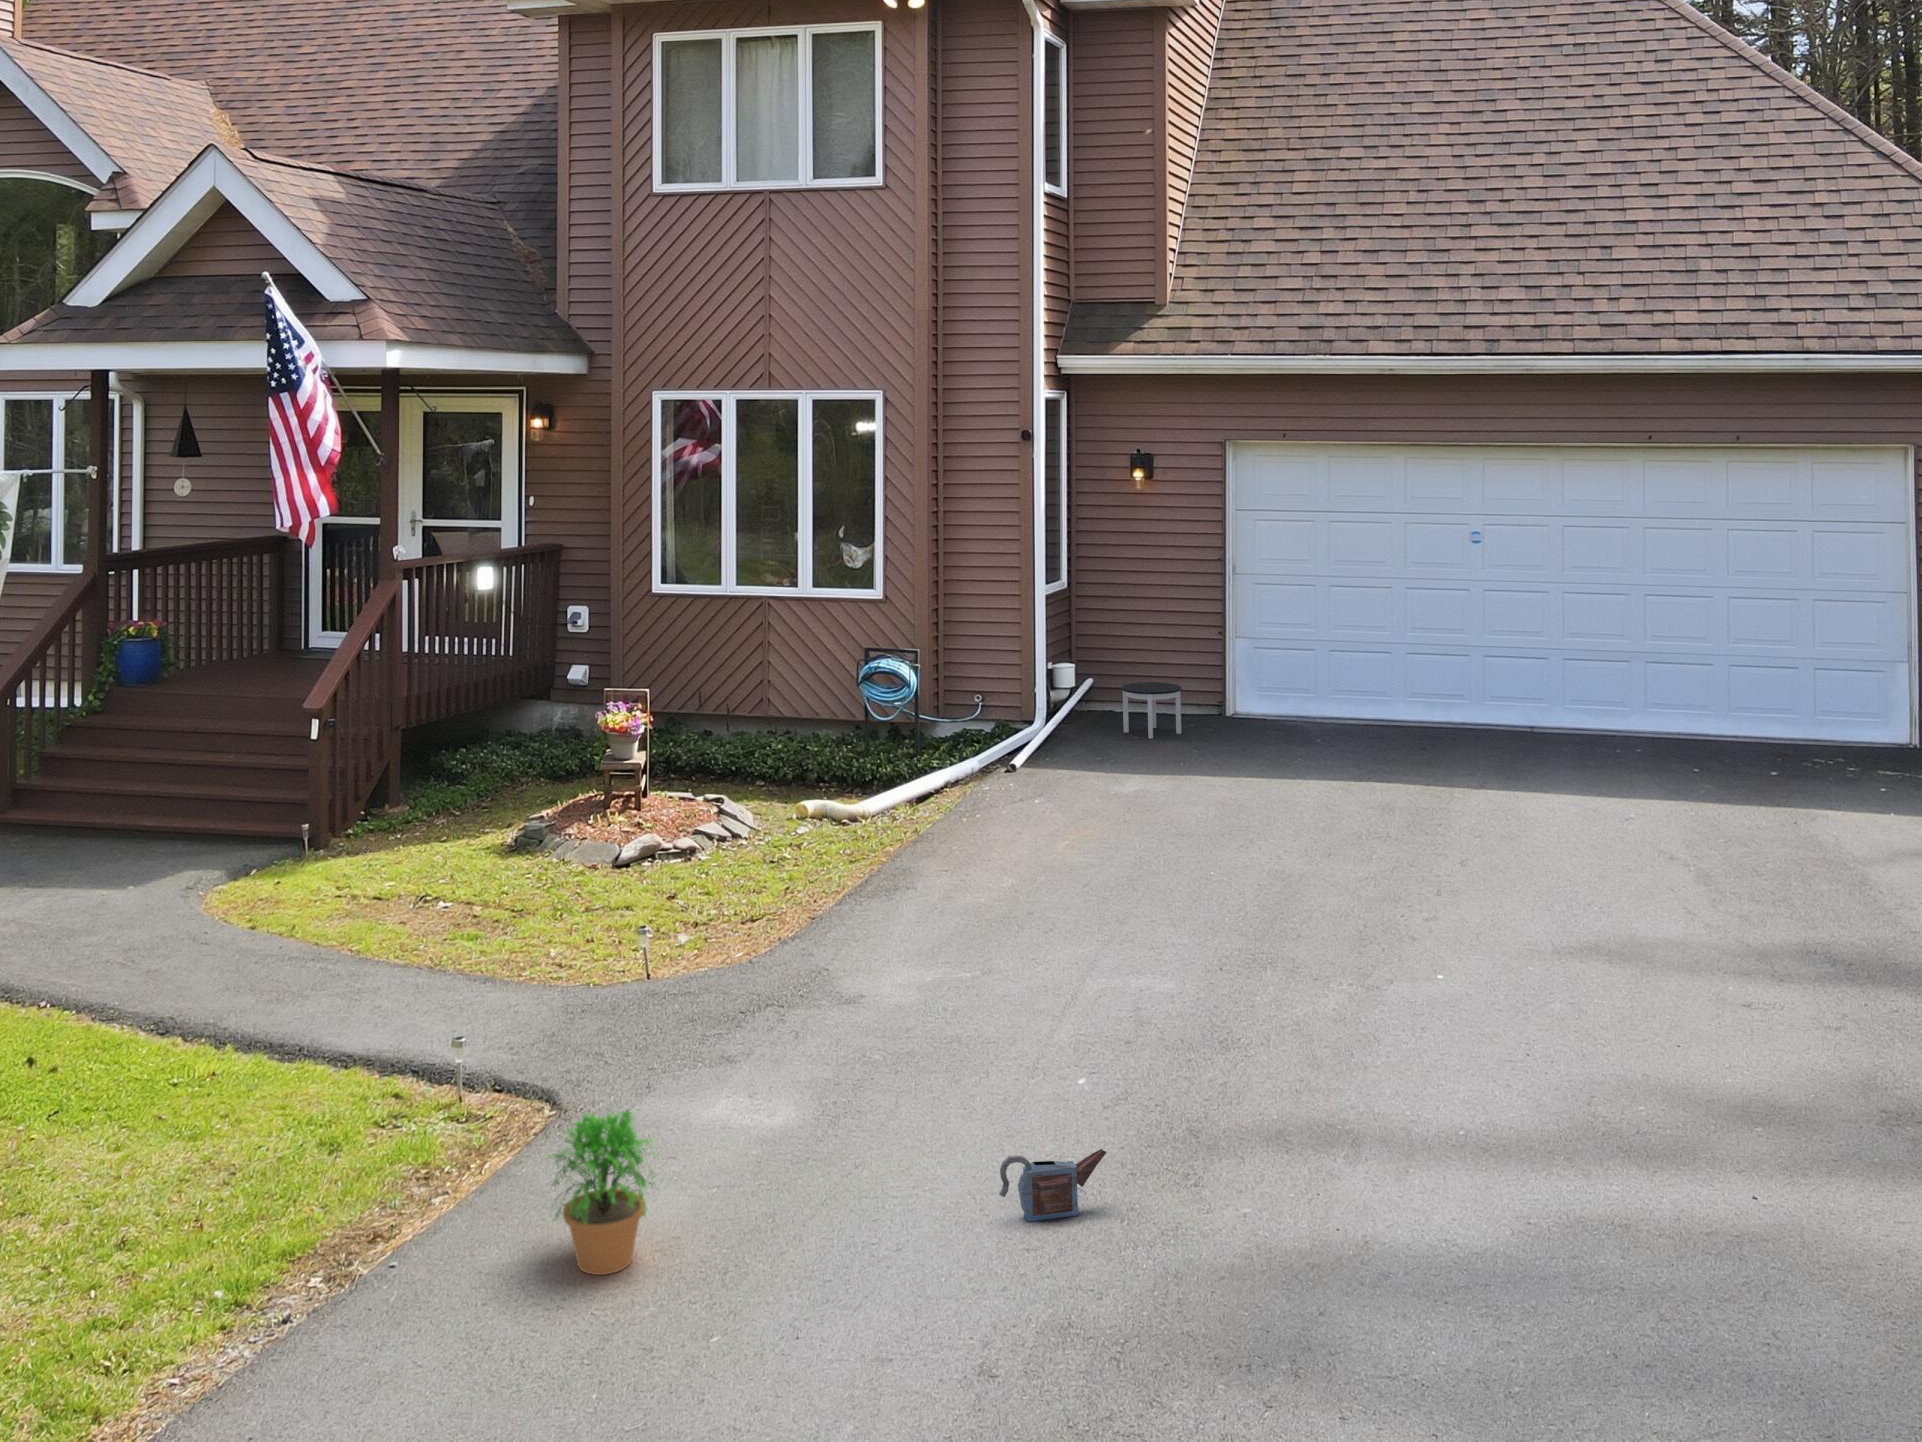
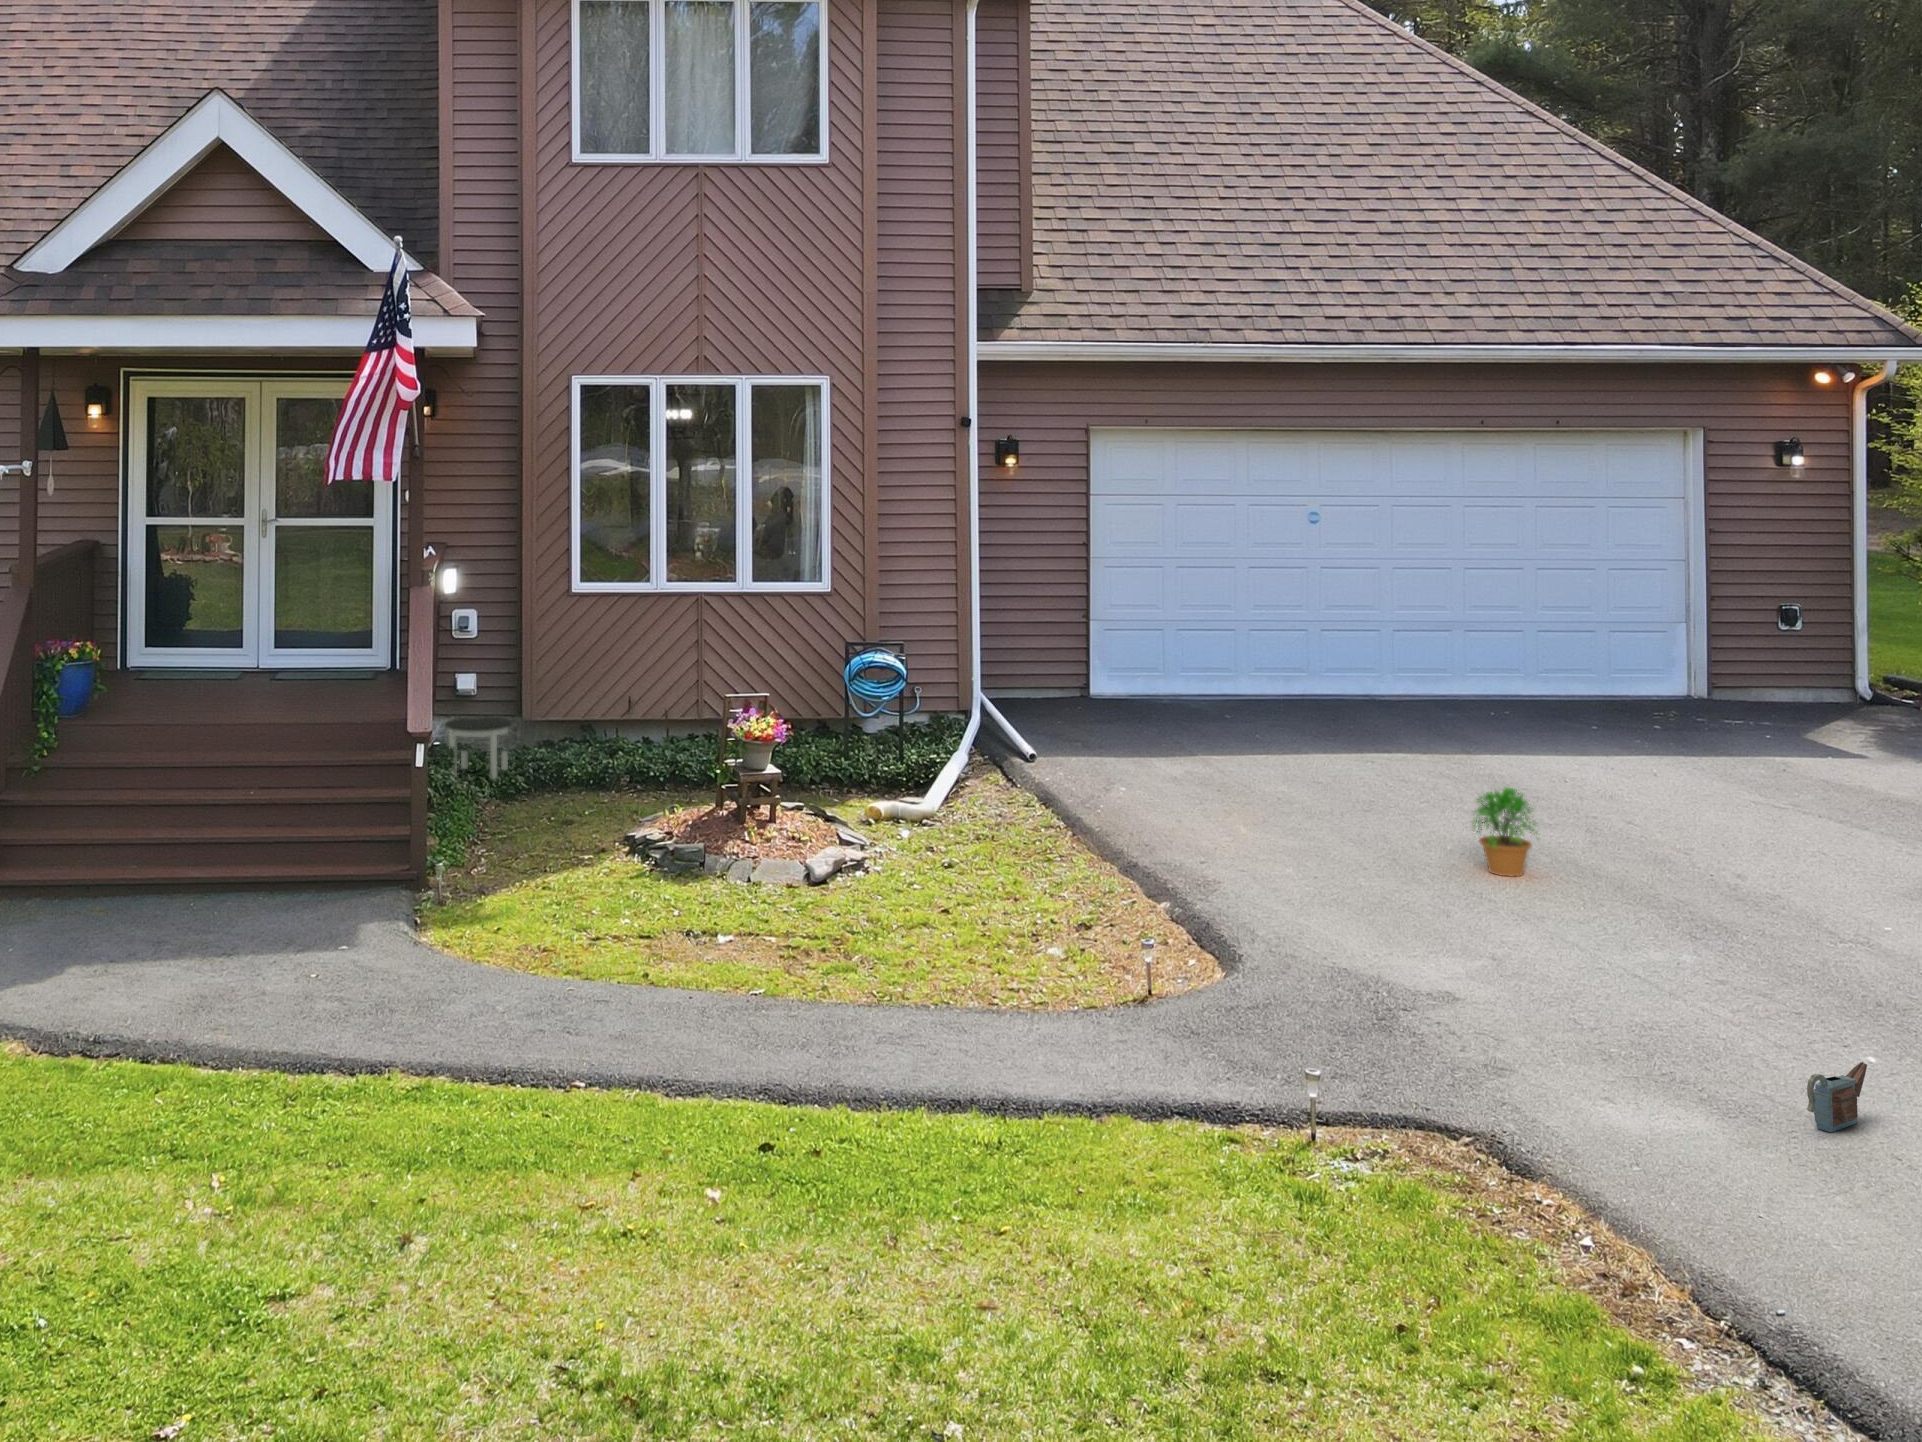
round table: present [1122,682,1181,738] -> present [445,716,512,779]
potted plant: present [549,1109,654,1275] -> present [1473,788,1539,877]

